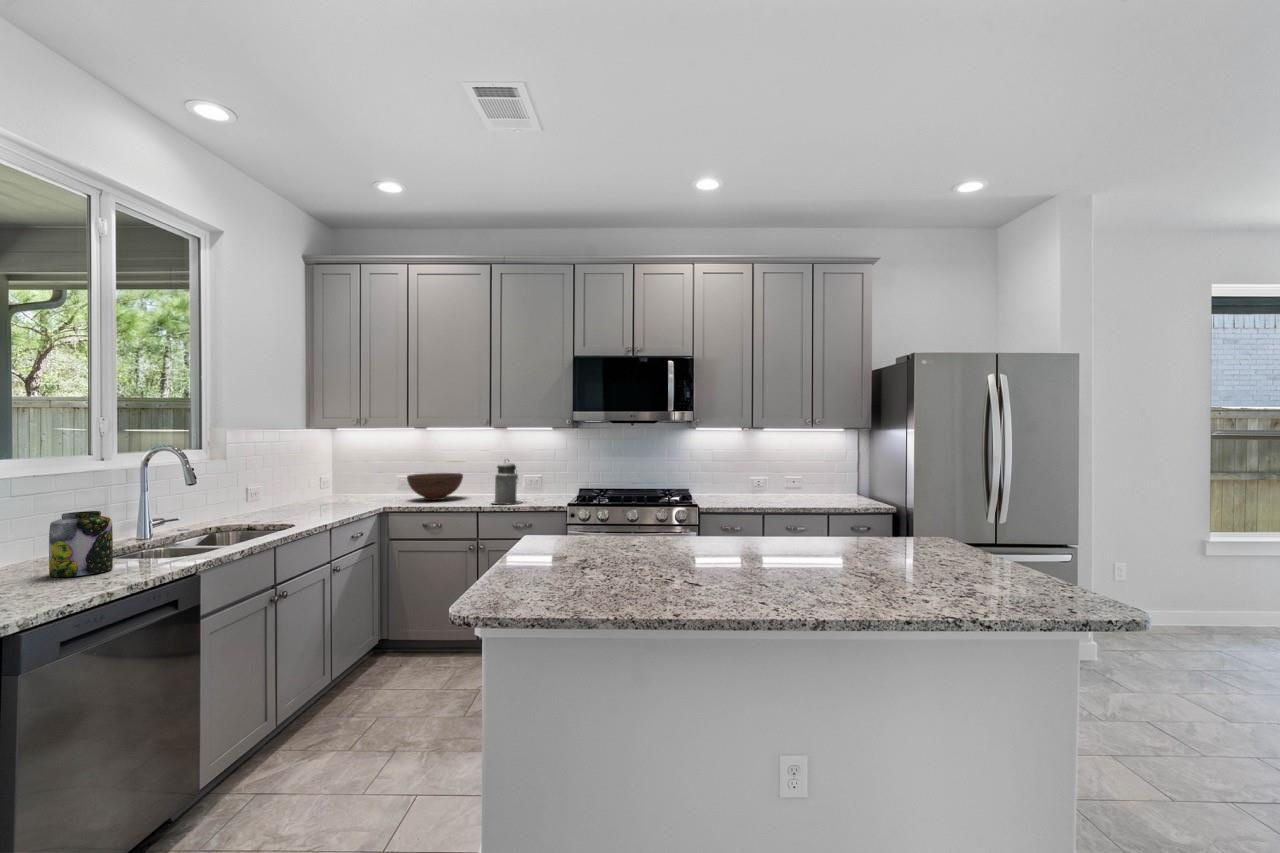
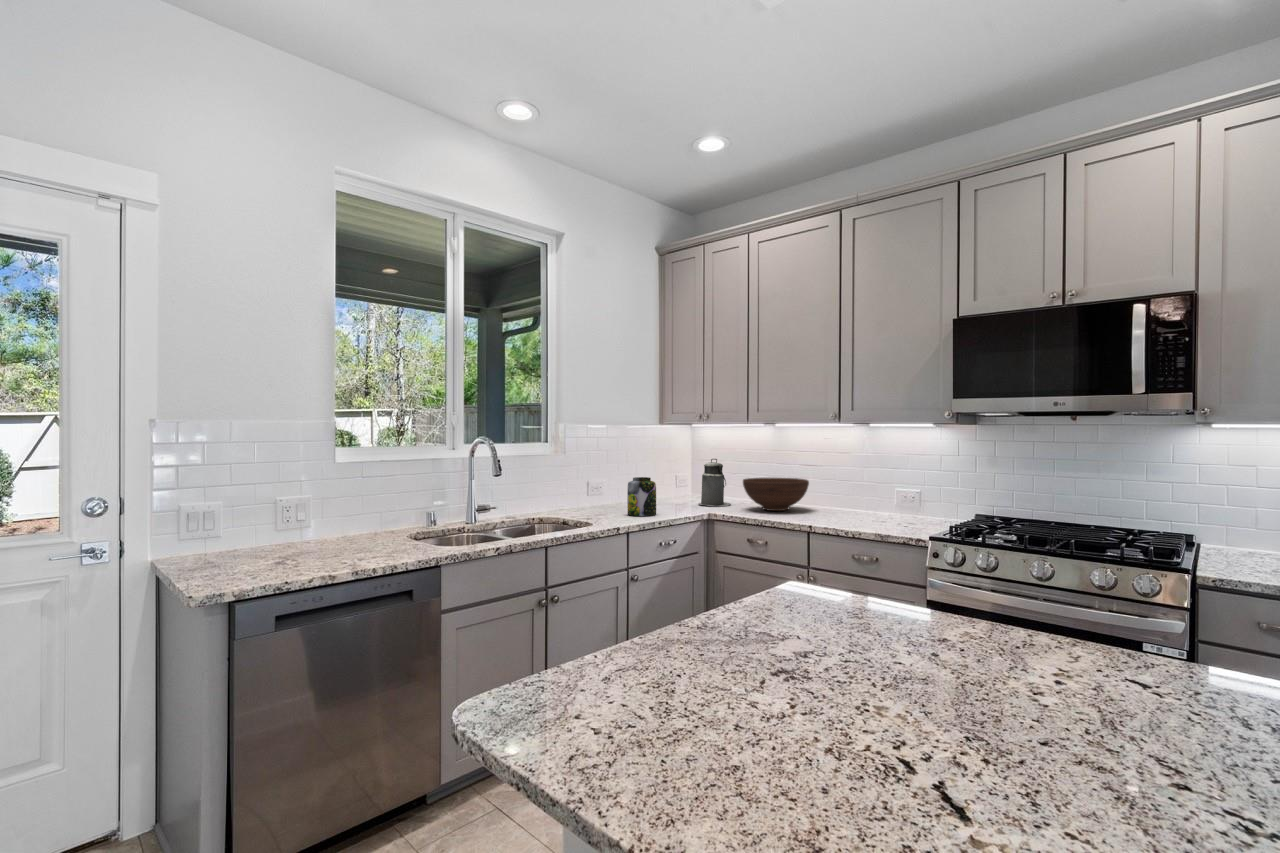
canister: present [492,460,522,504] -> present [698,459,730,506]
jar: present [49,511,113,577] -> present [627,477,656,516]

